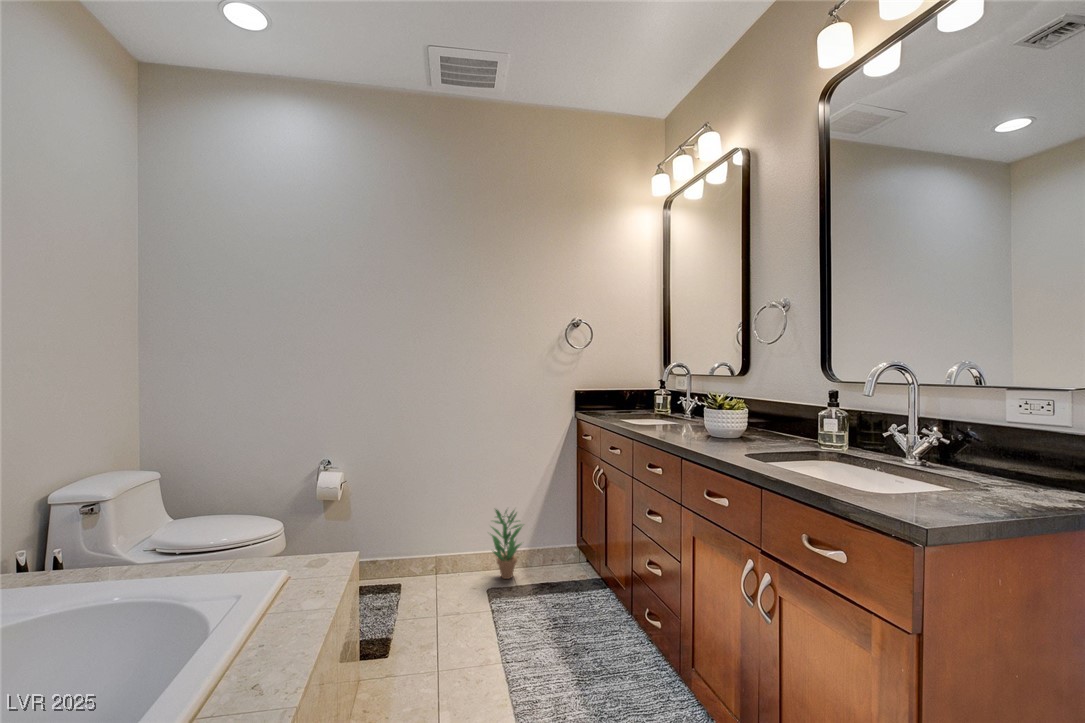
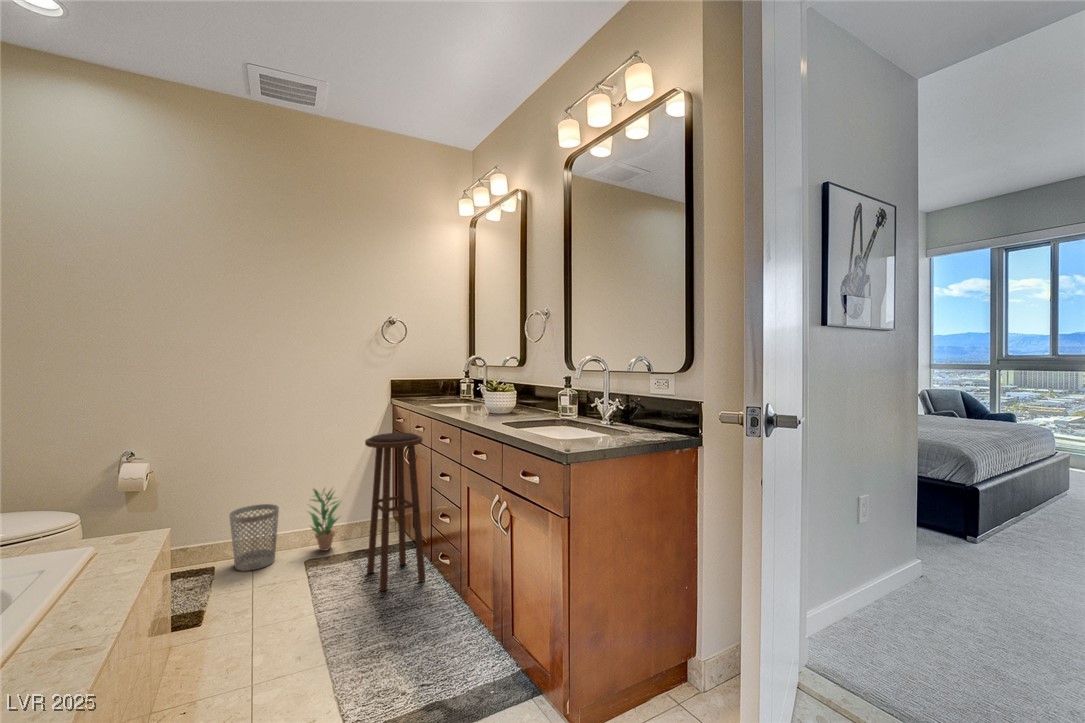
stool: none [555,453,626,646] -> present [365,433,425,591]
wastebasket: none [414,521,461,593] -> present [229,504,279,571]

